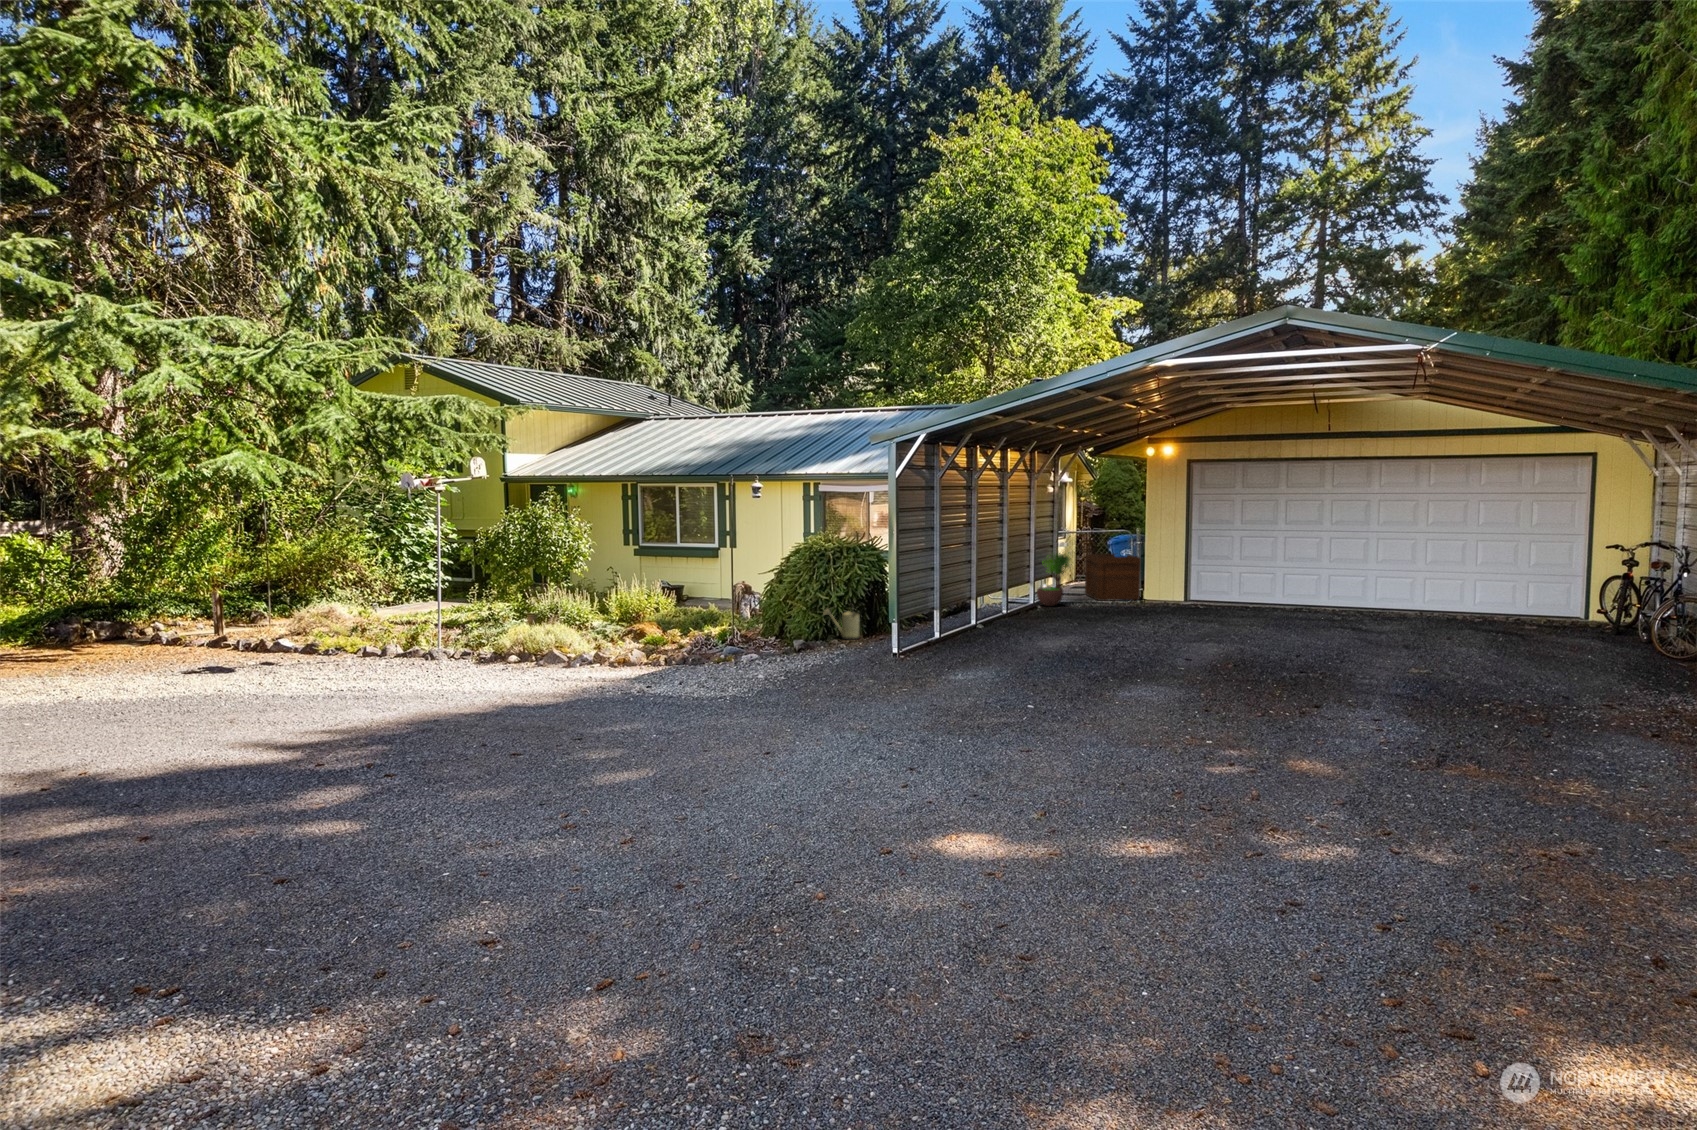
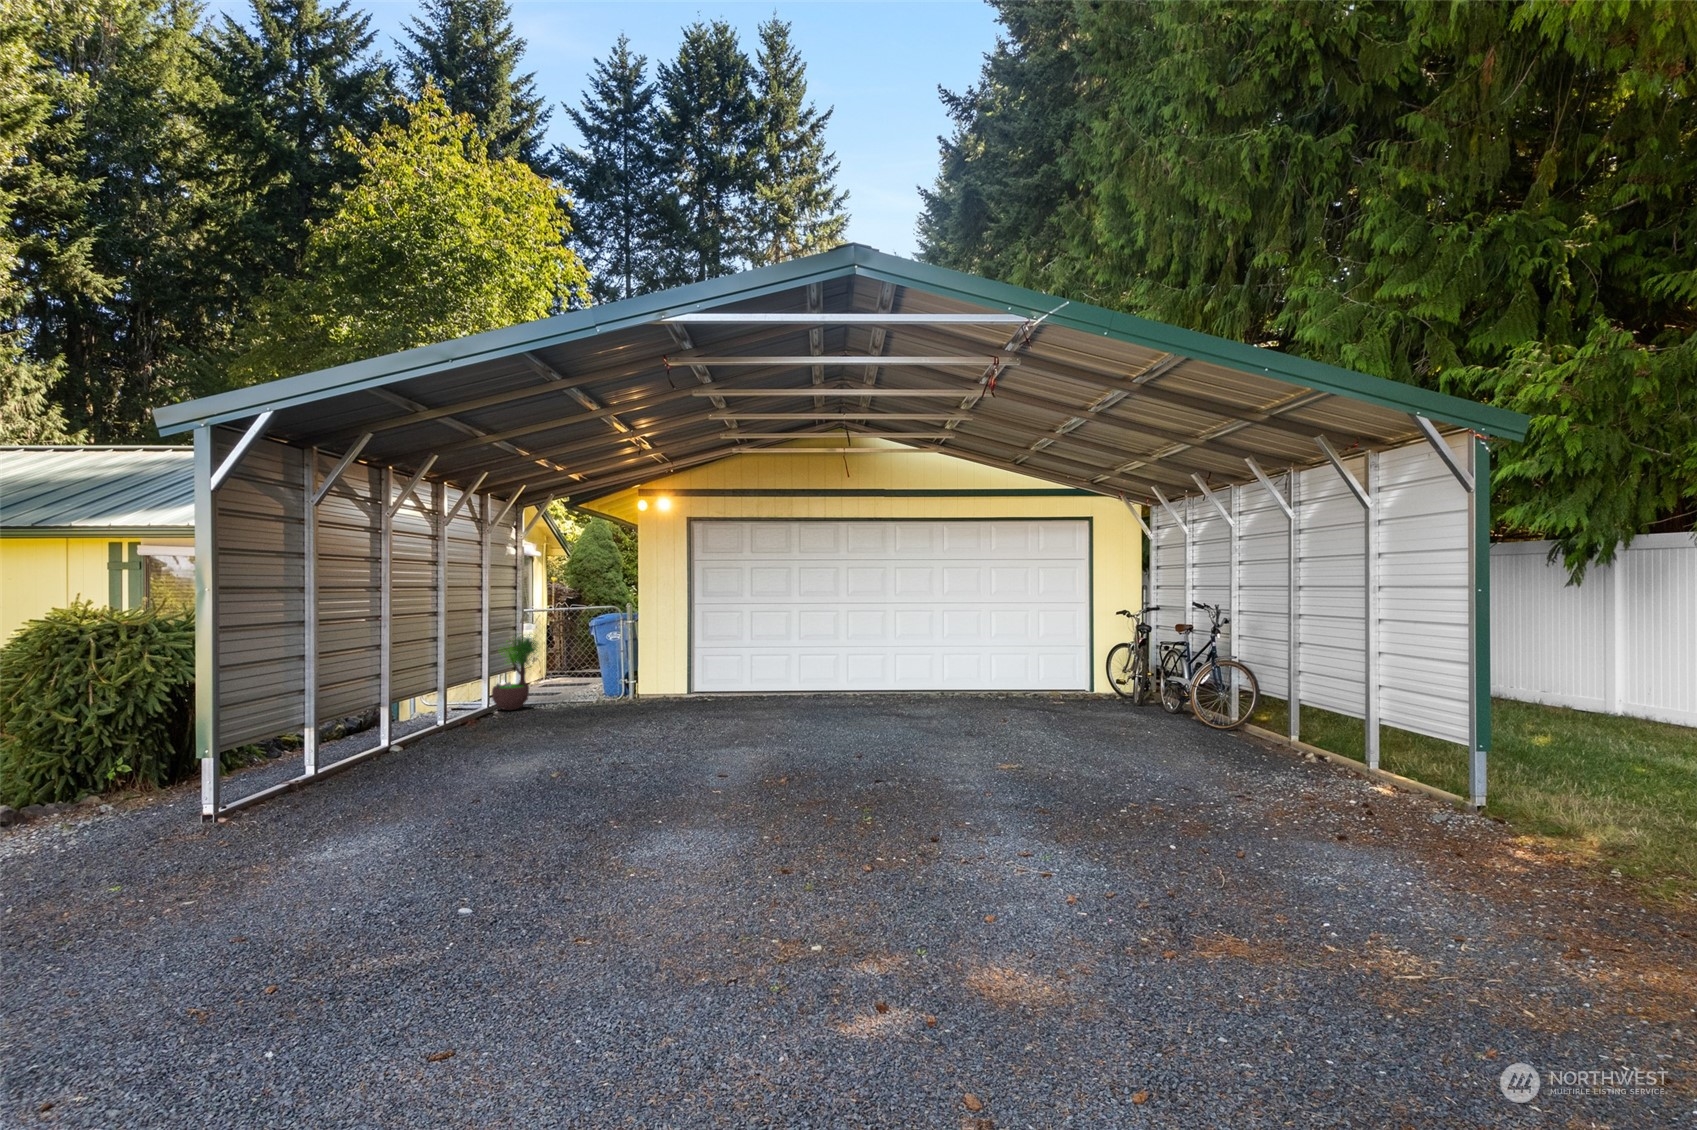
wooden crate: present [1085,554,1141,601] -> none [558,637,629,698]
watering can: present [823,609,859,640] -> none [73,731,166,797]

